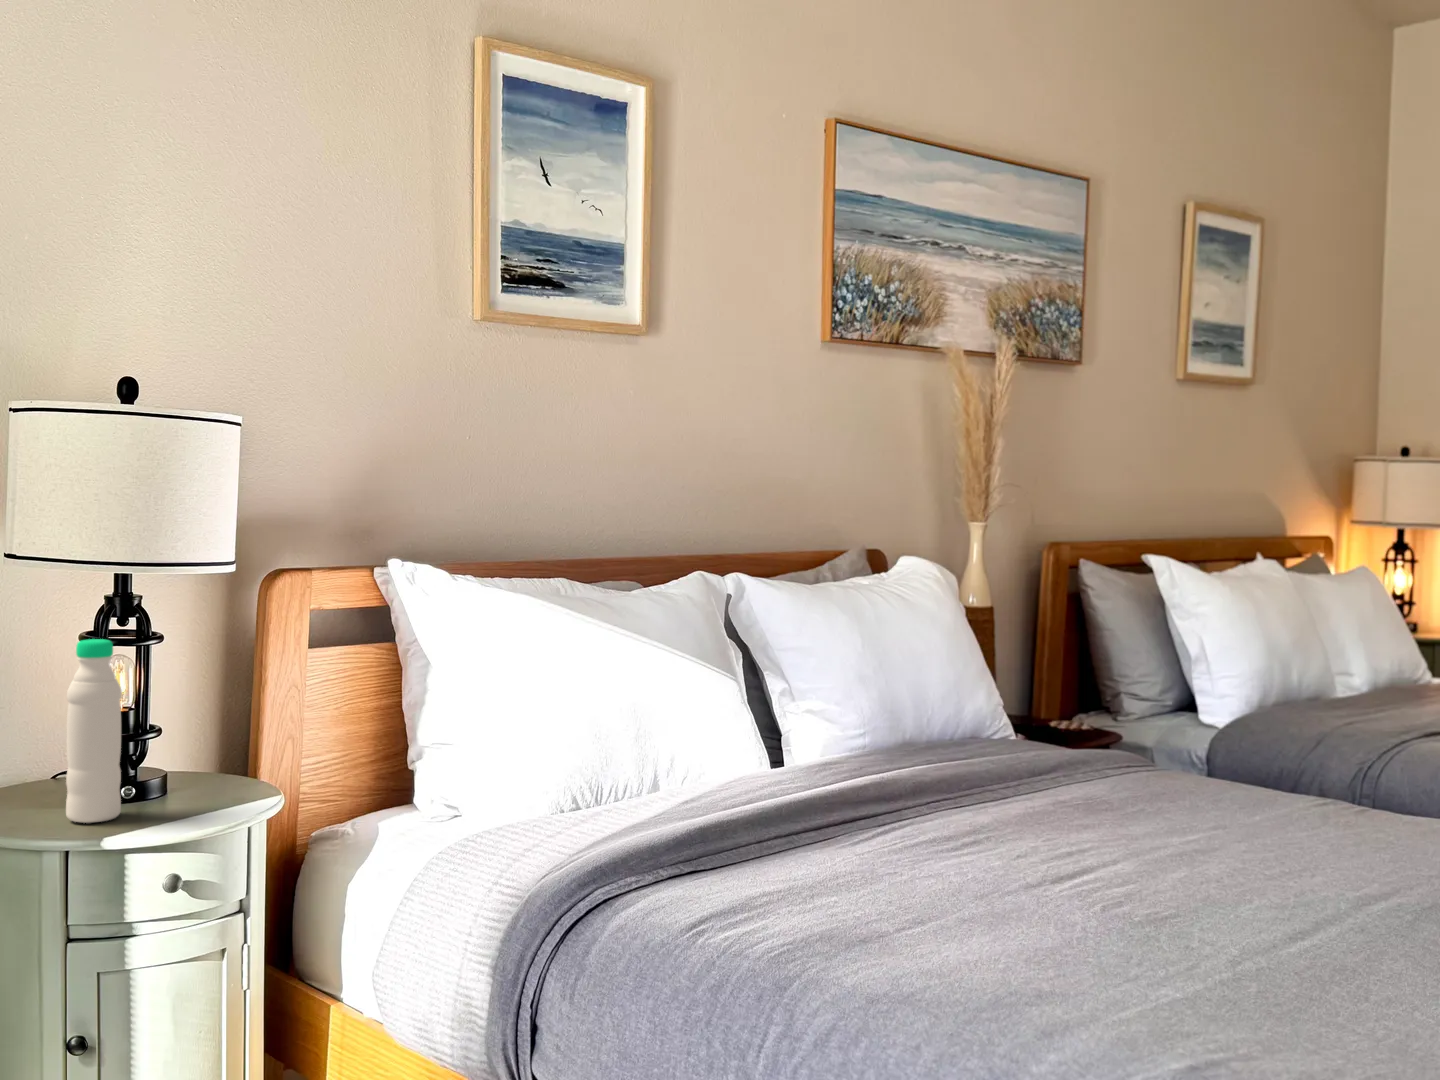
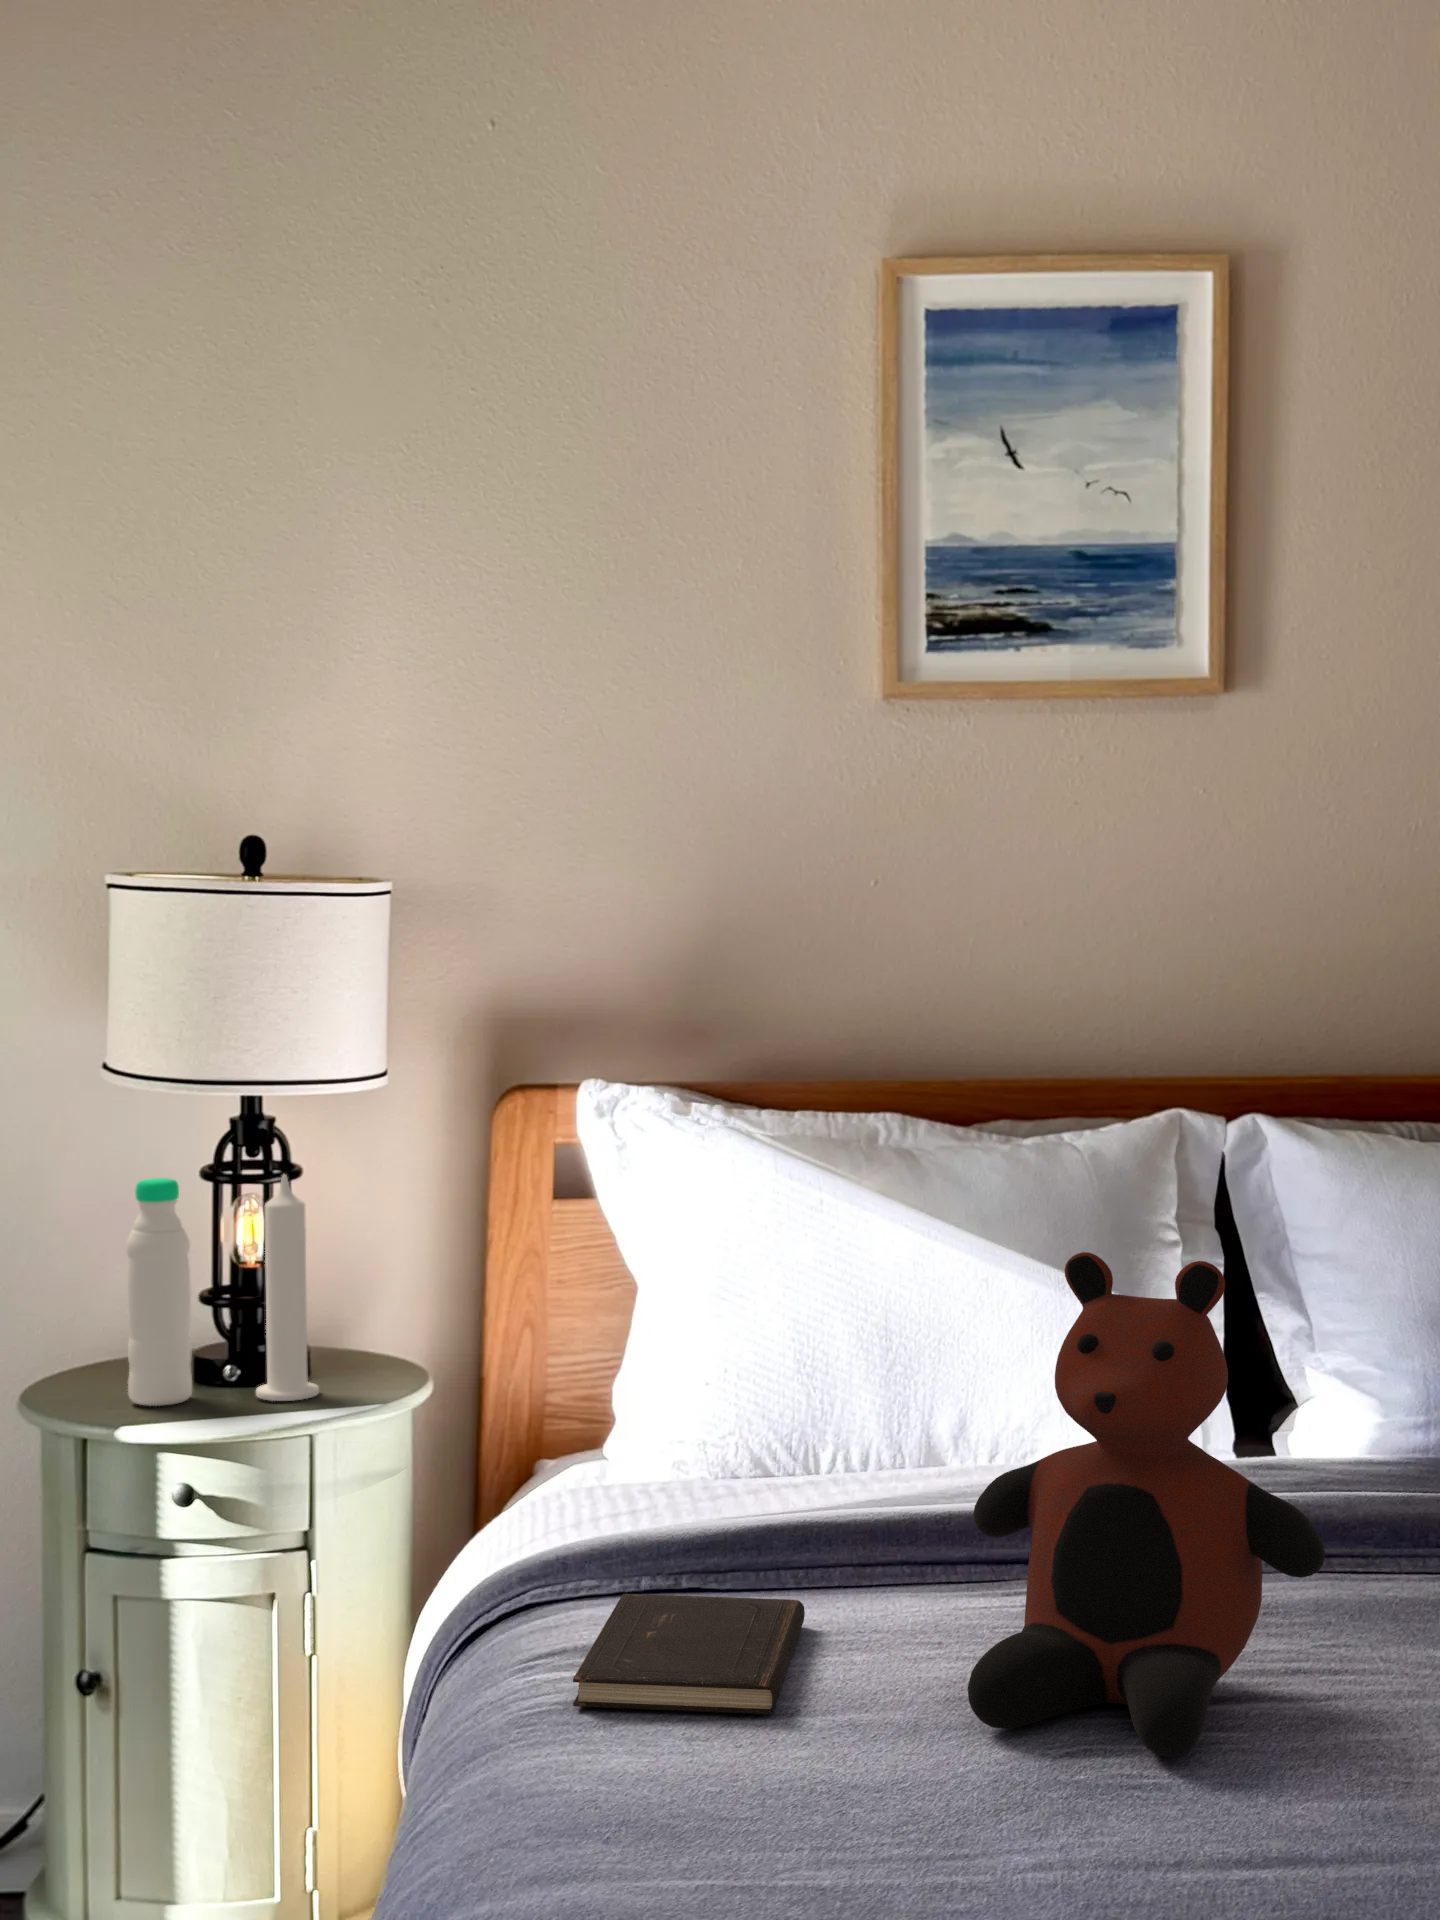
teddy bear: none [922,626,1130,904] -> present [968,1252,1325,1757]
candle: none [168,631,219,806] -> present [256,1174,319,1401]
hardcover book: none [702,862,911,943] -> present [573,1594,805,1714]

